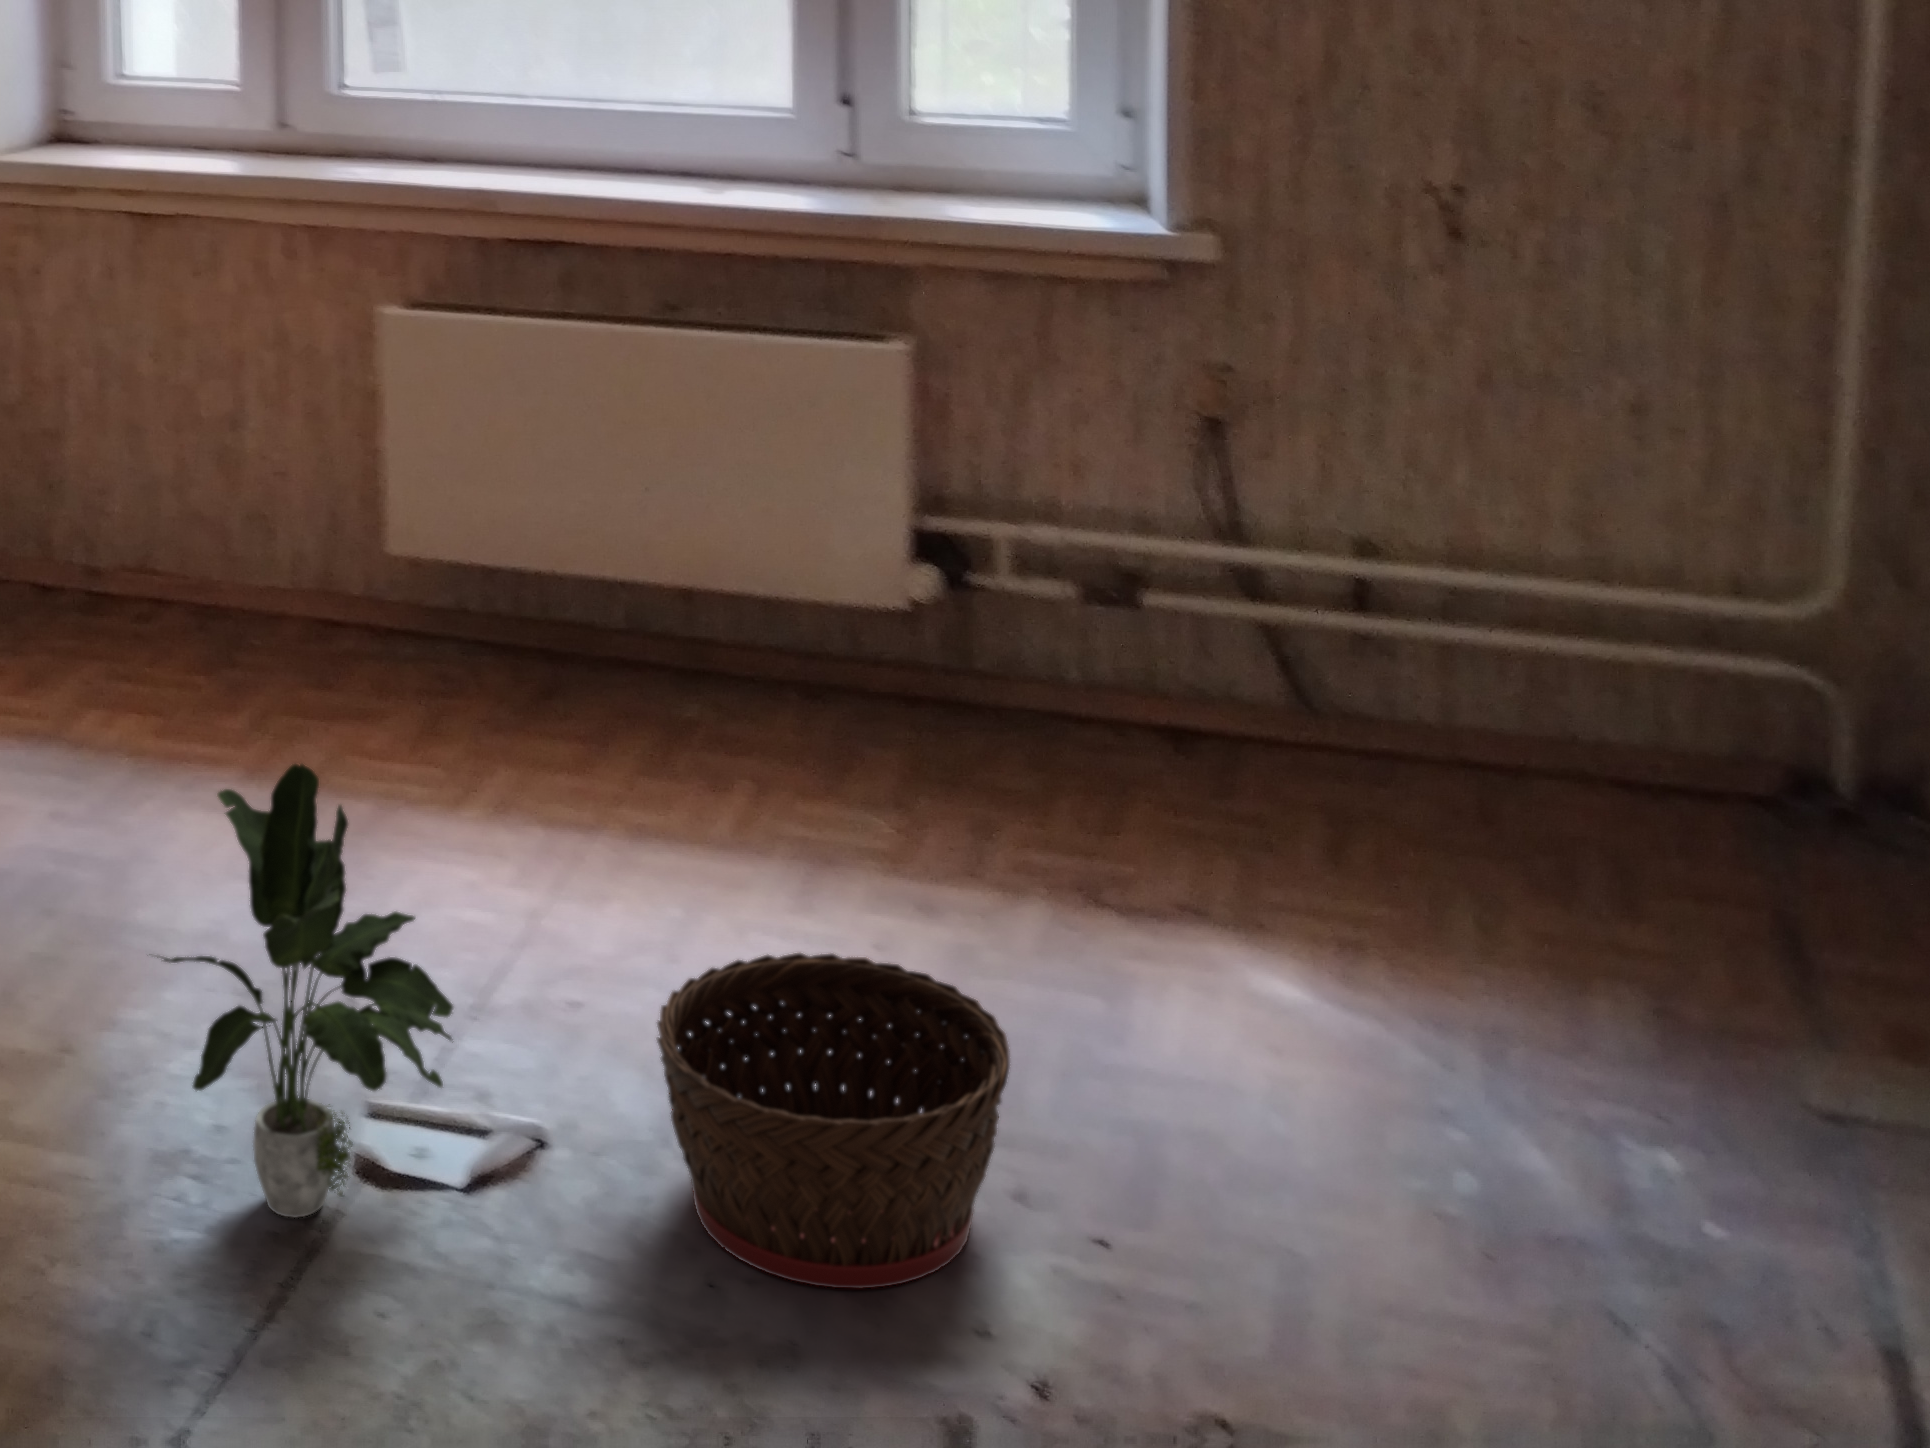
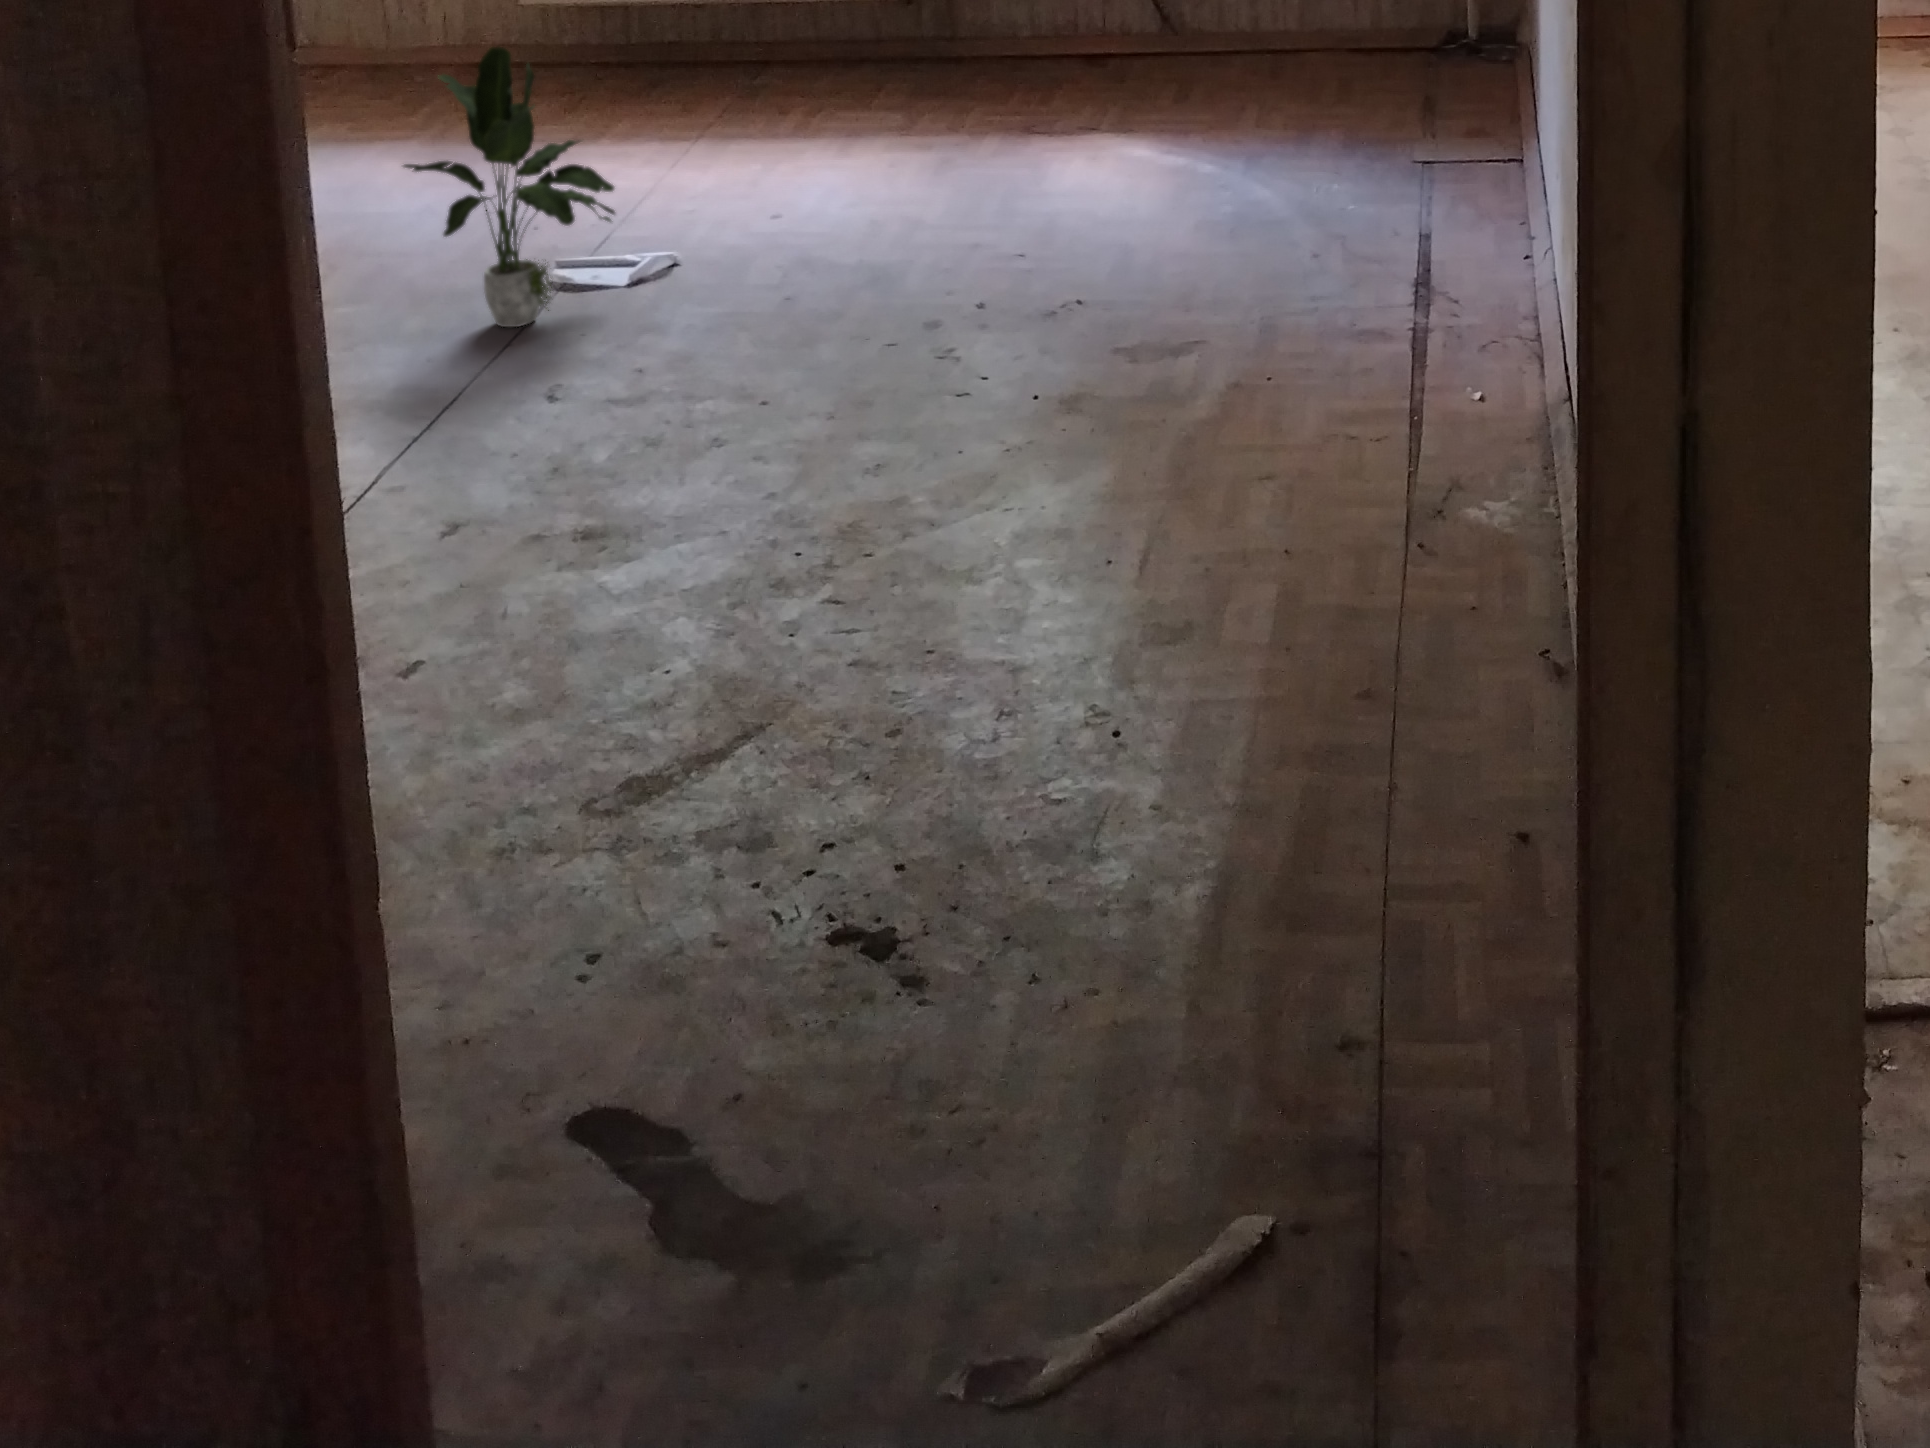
basket: present [657,953,1010,1289] -> none [749,138,966,300]

